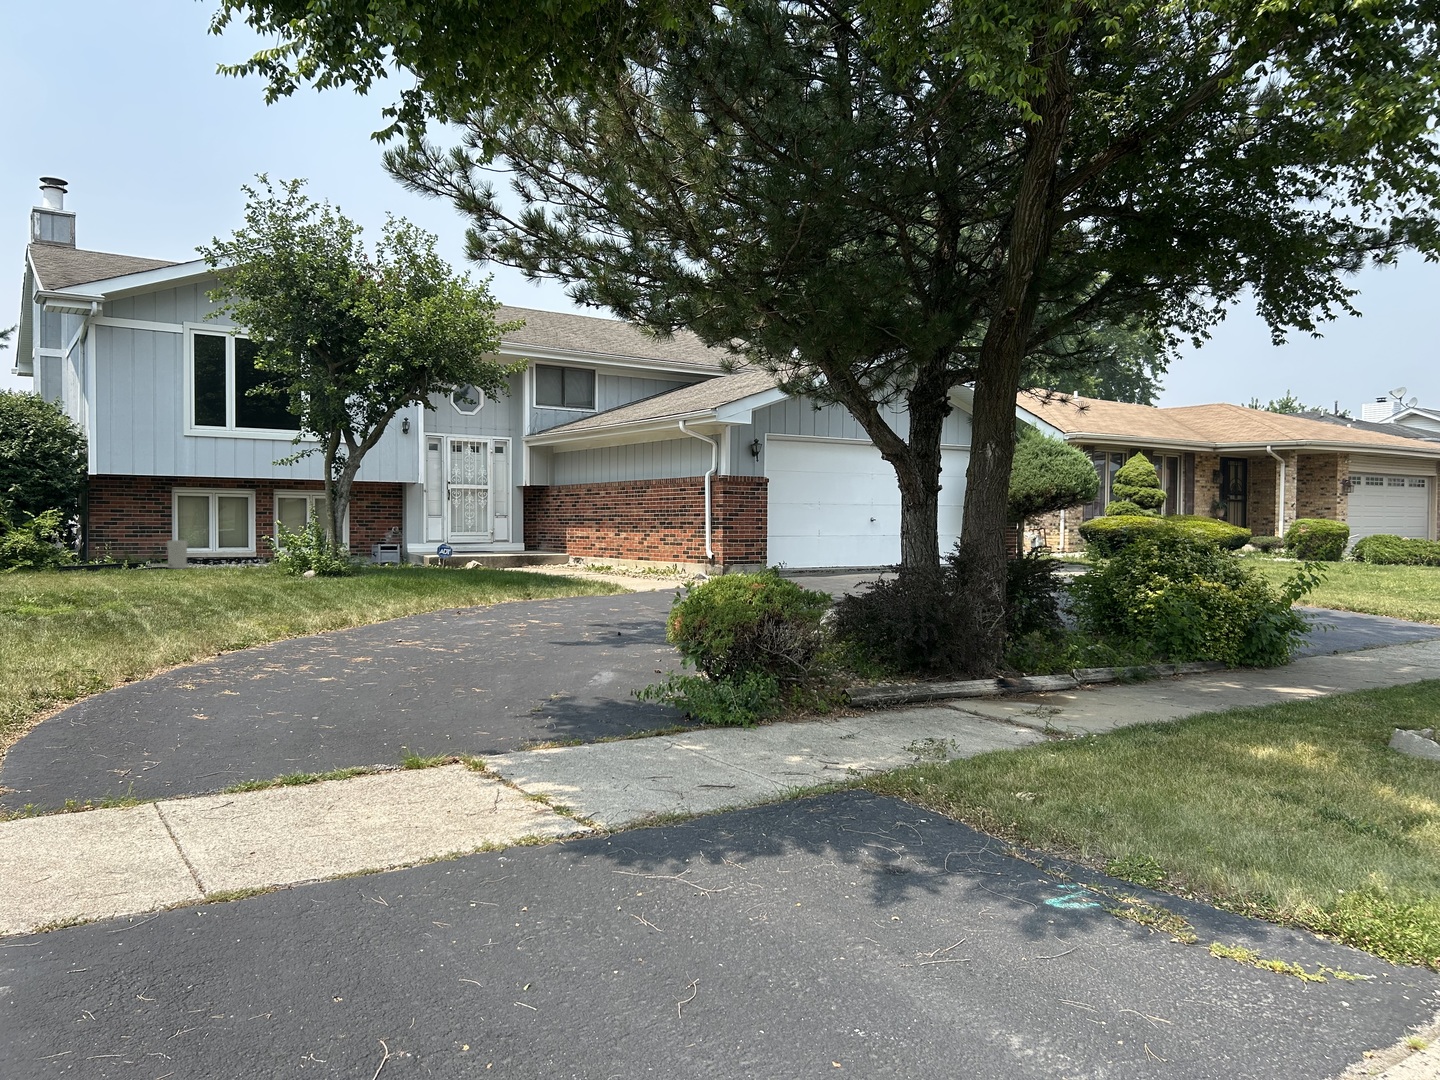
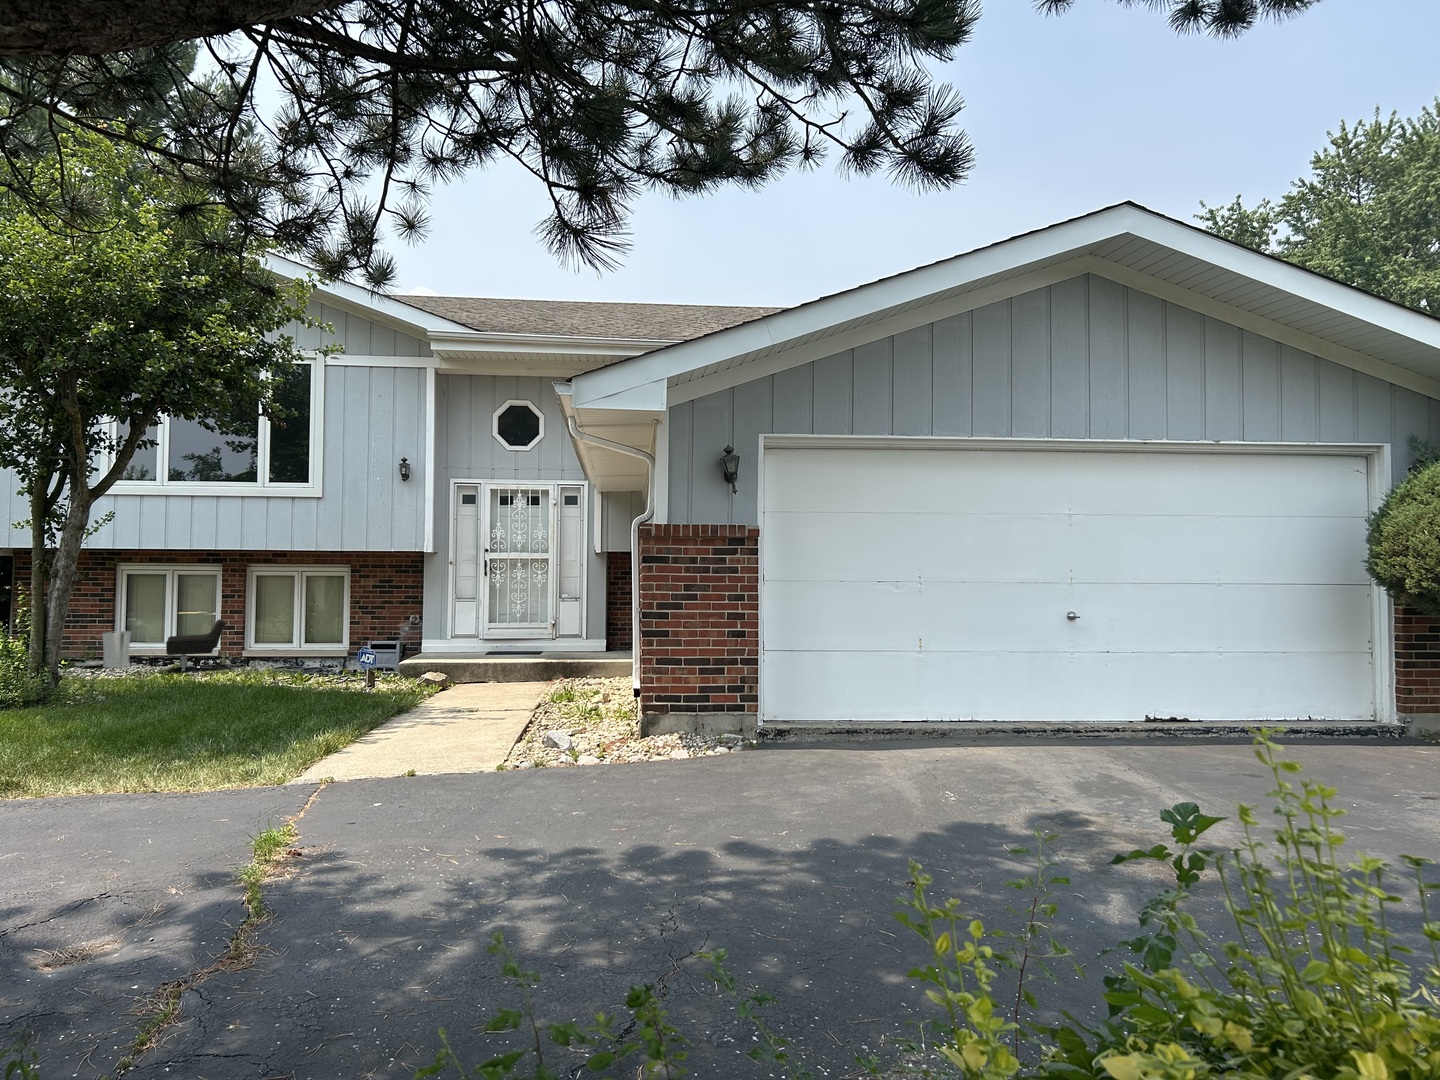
lounge chair: none [227,531,281,568] -> present [161,619,226,671]

